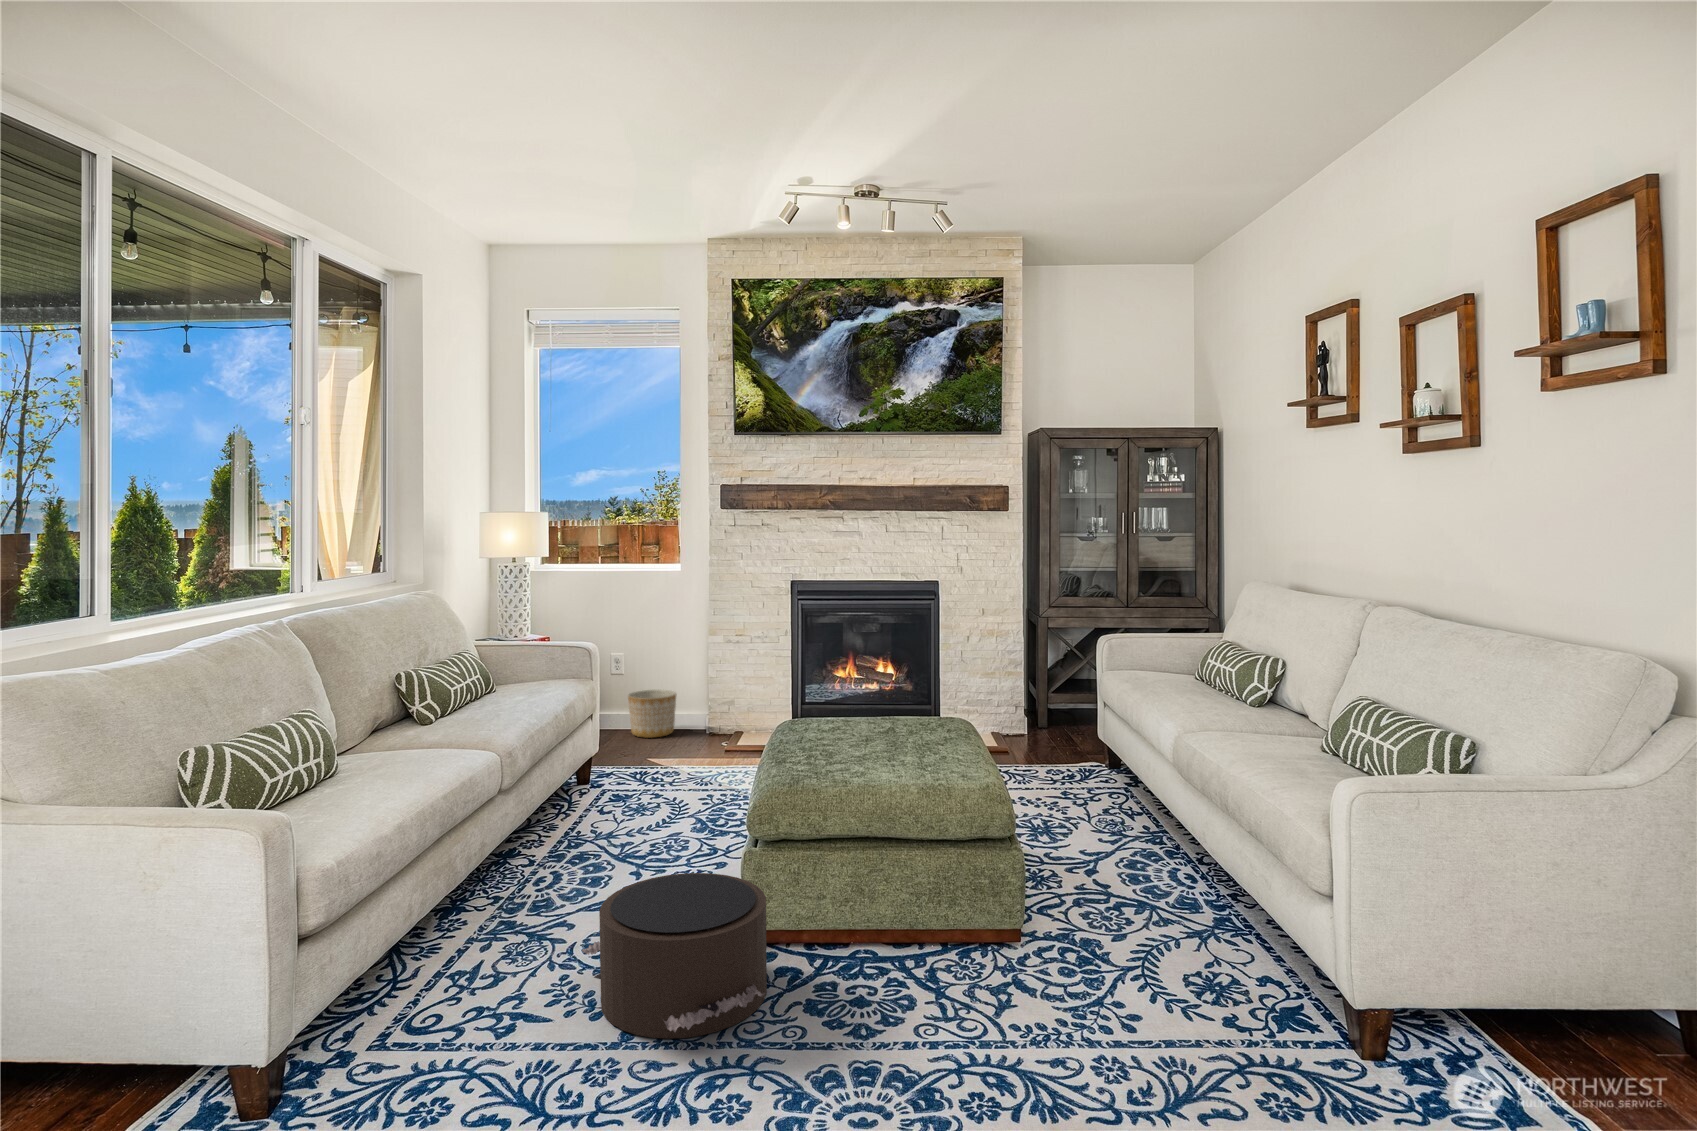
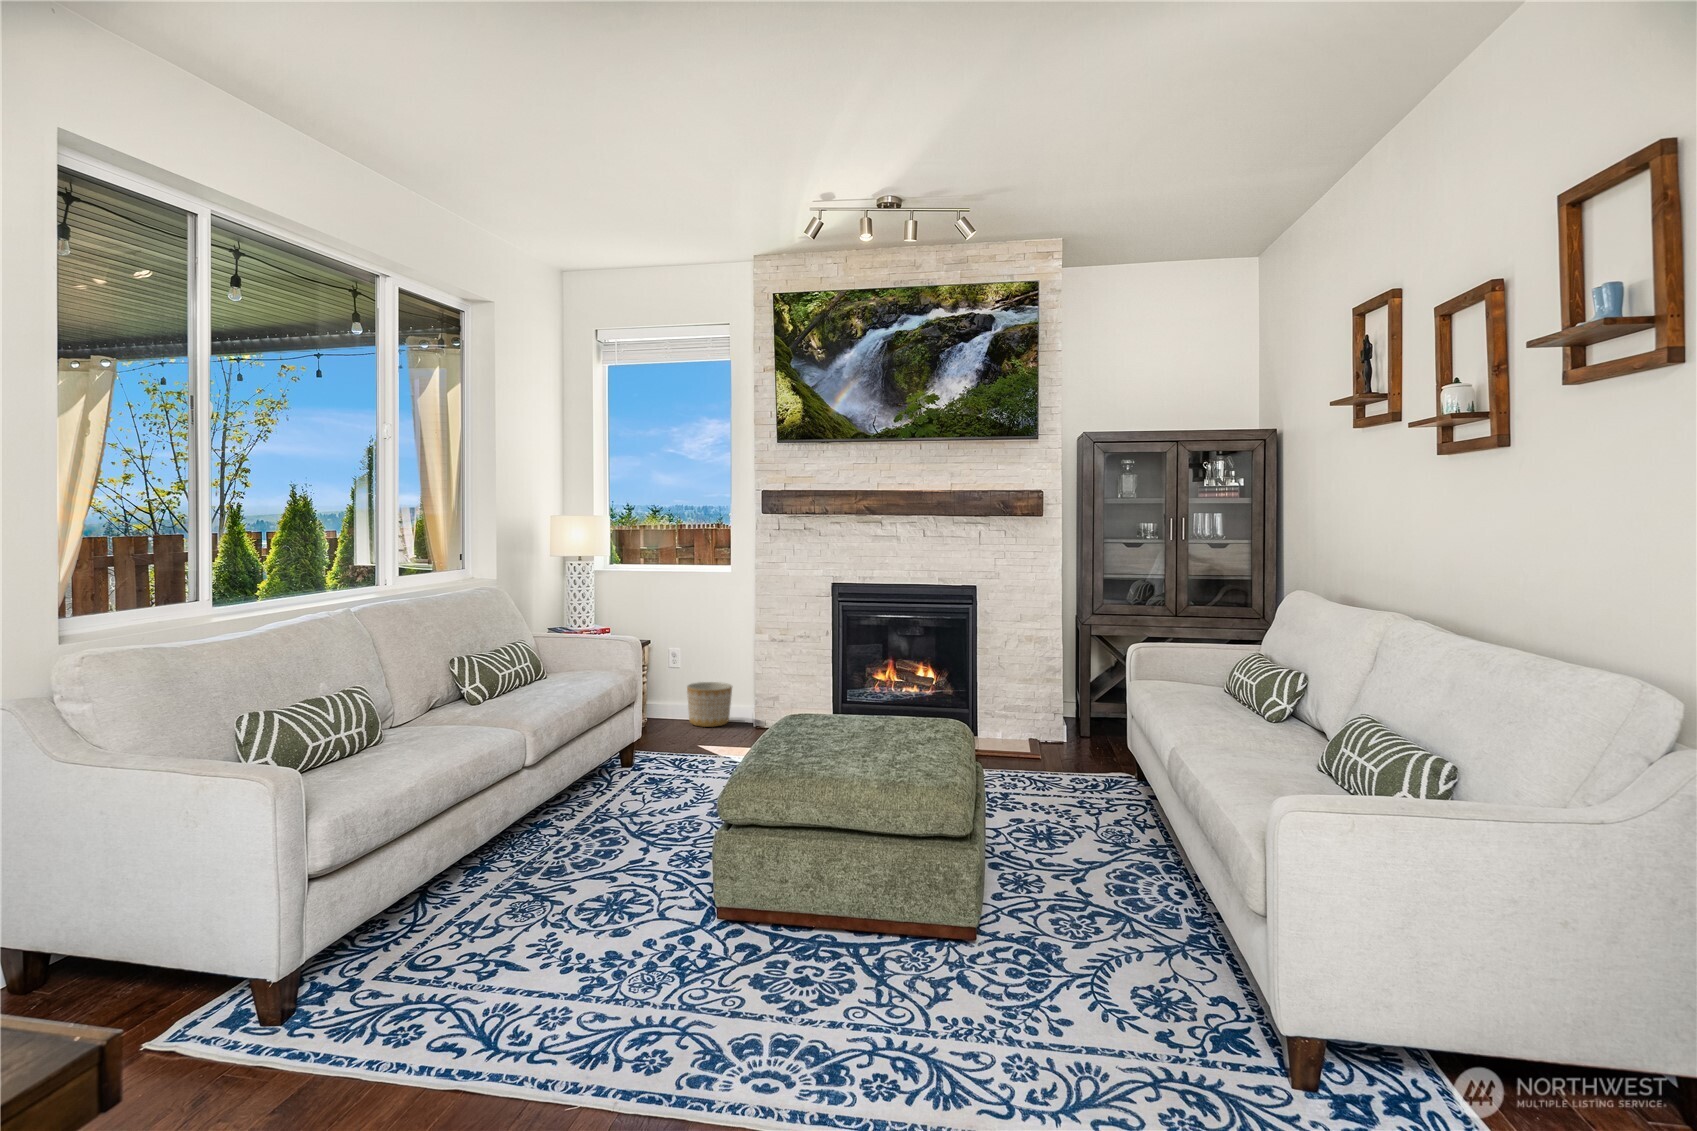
pouf: present [582,873,767,1039] -> none [567,849,728,997]

